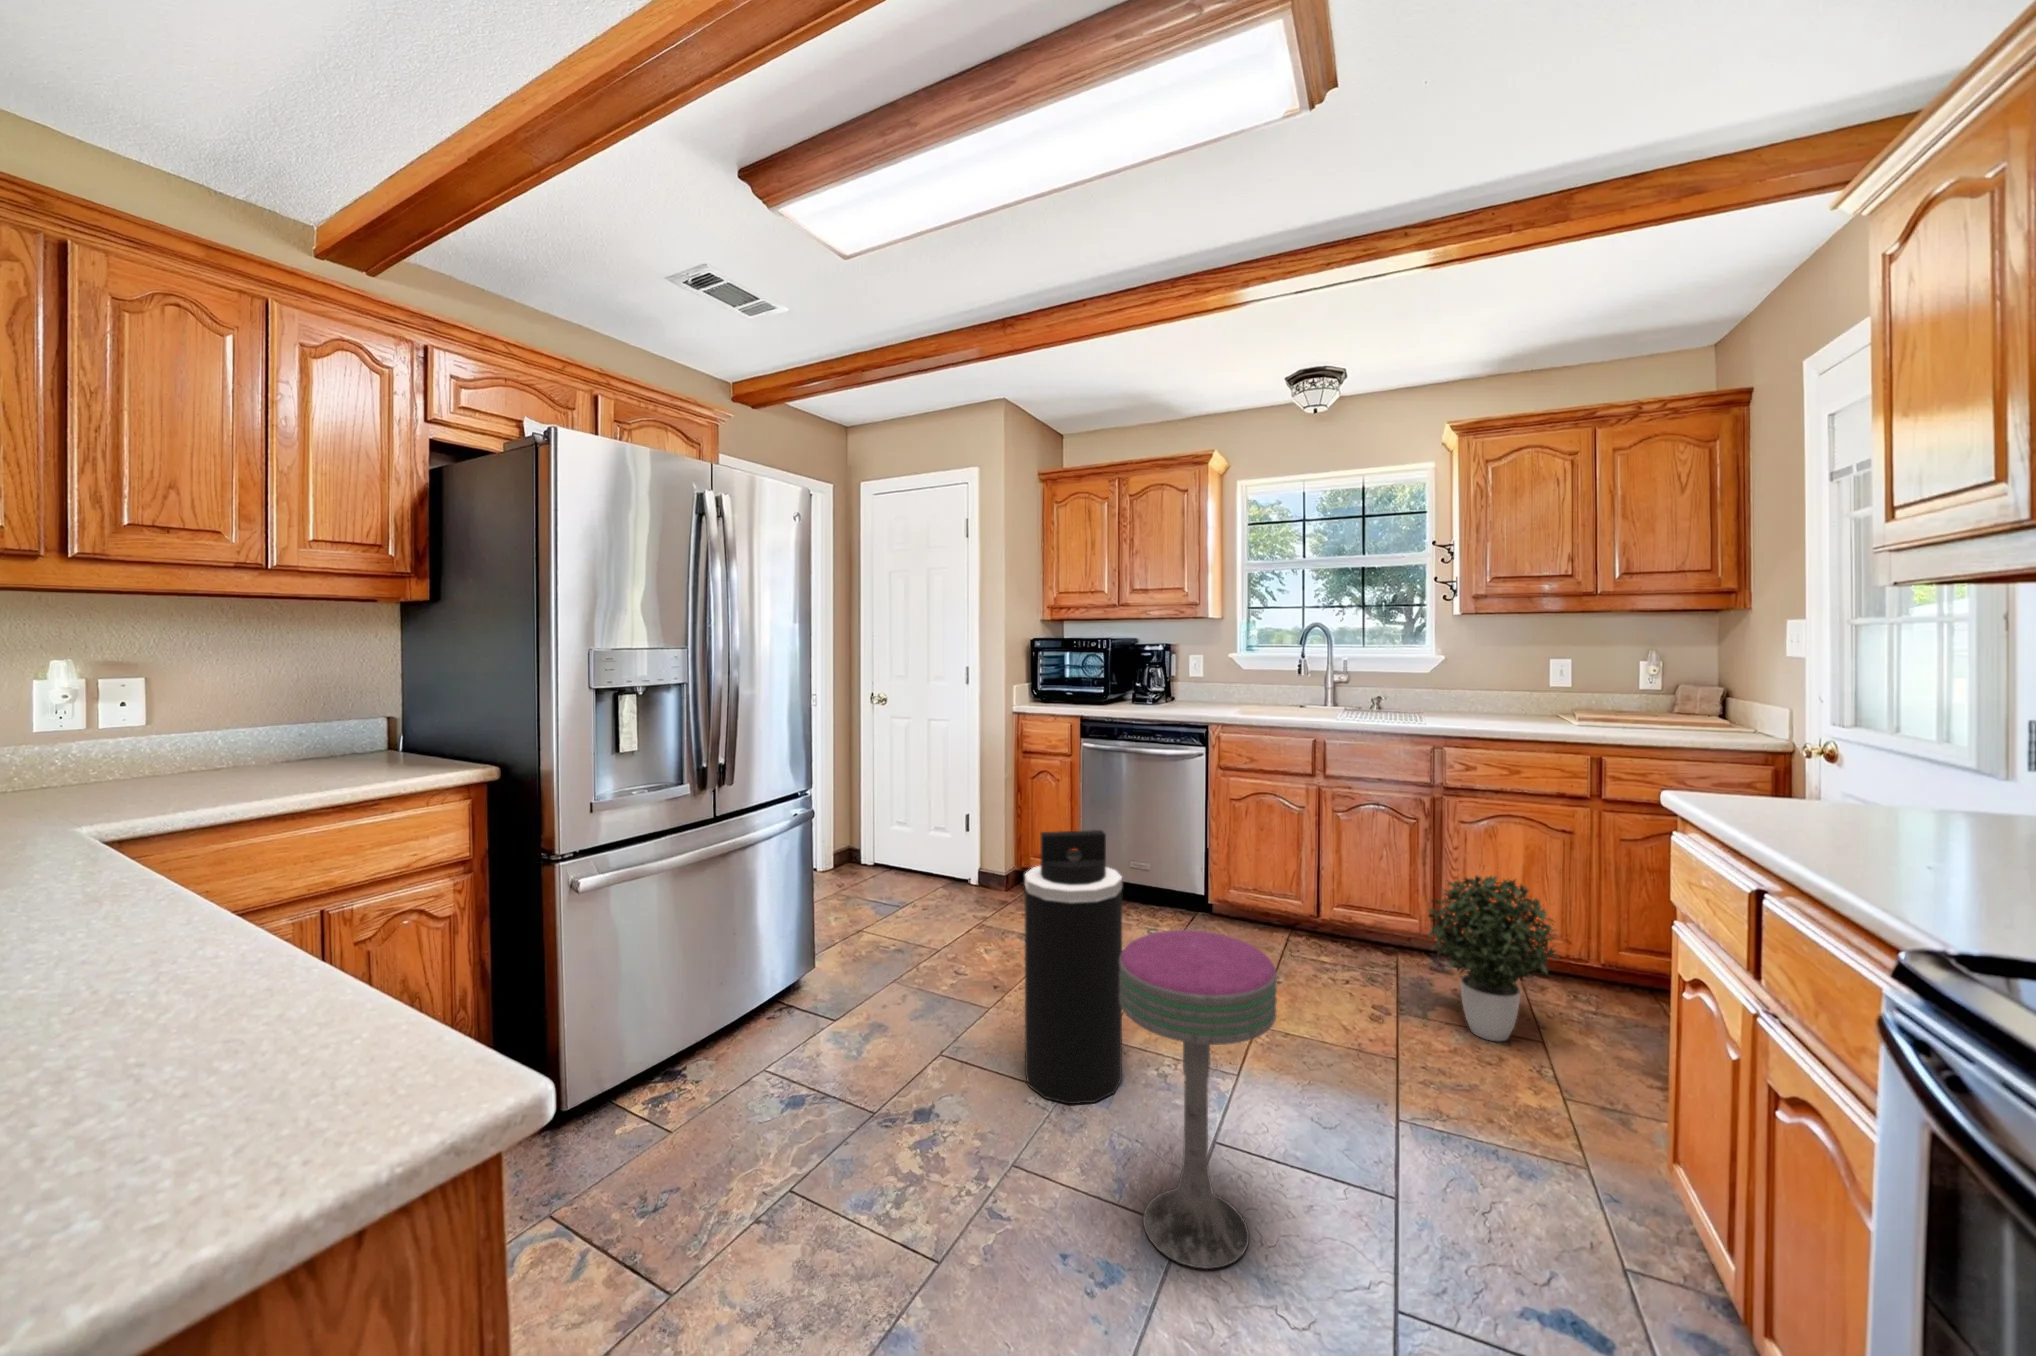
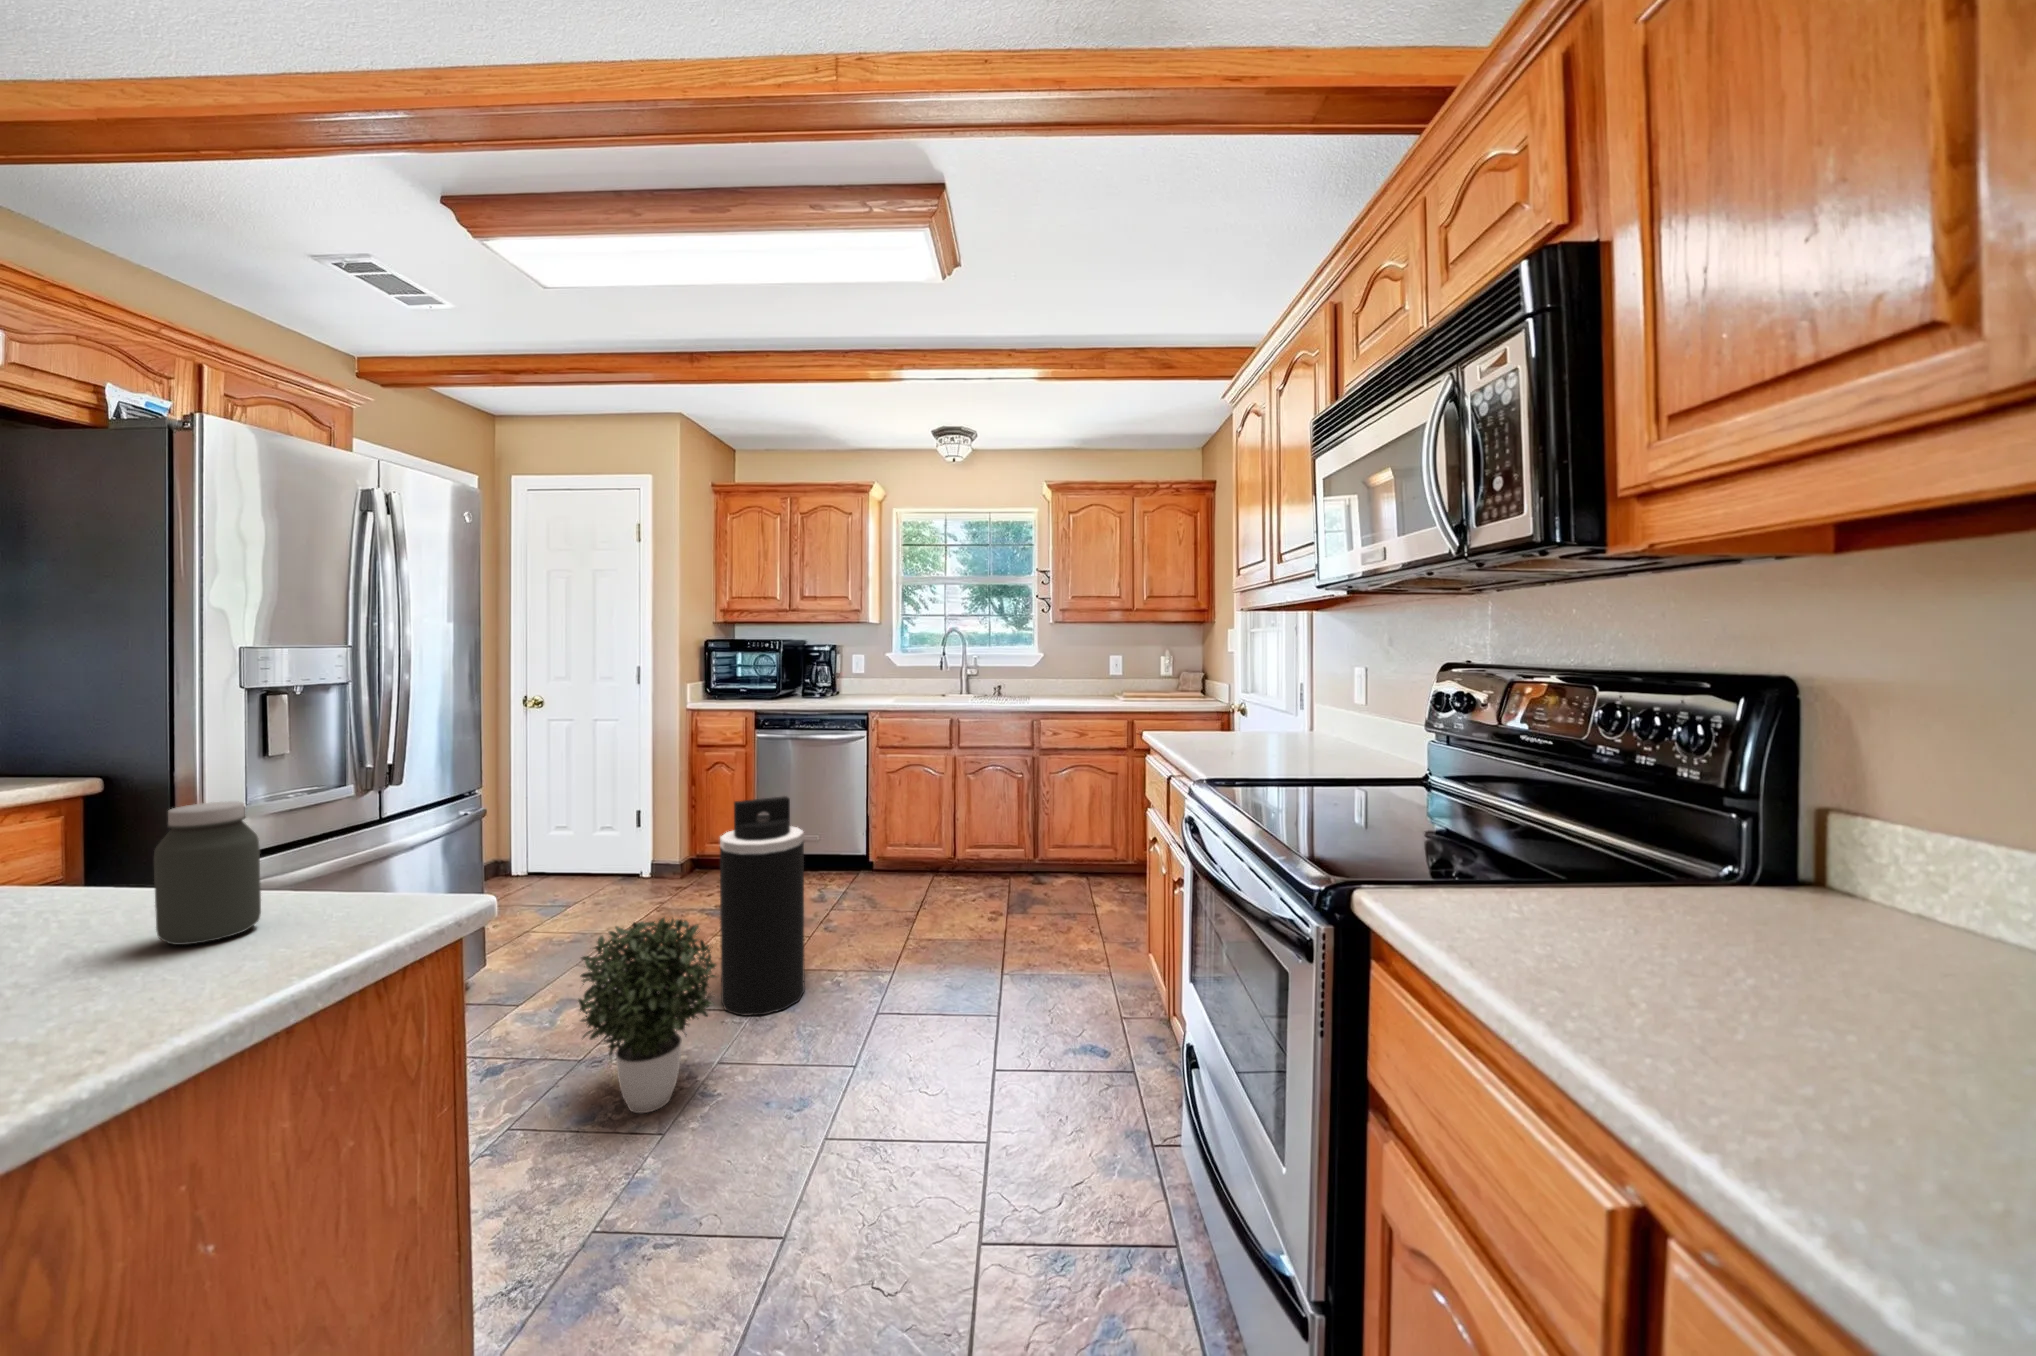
jar: none [138,864,294,1086] -> present [154,801,261,945]
potted plant: present [1428,876,1558,1041] -> present [578,918,716,1113]
bar stool: present [1119,930,1277,1269] -> none [807,857,918,1086]

